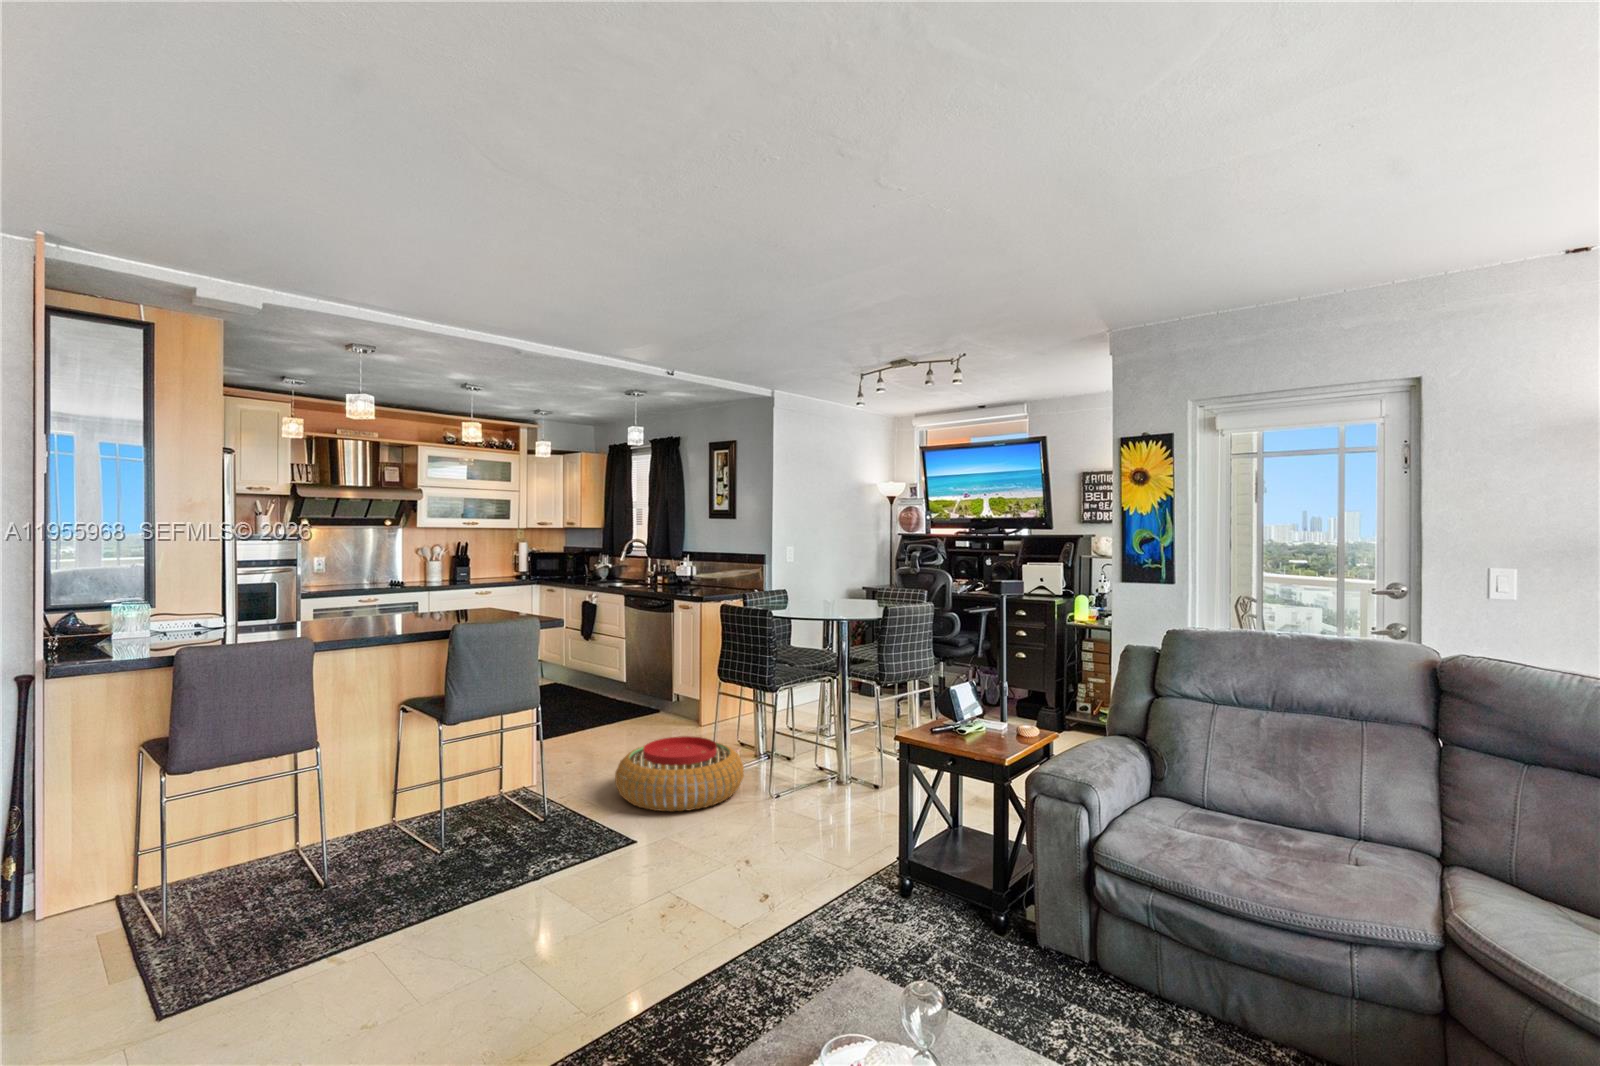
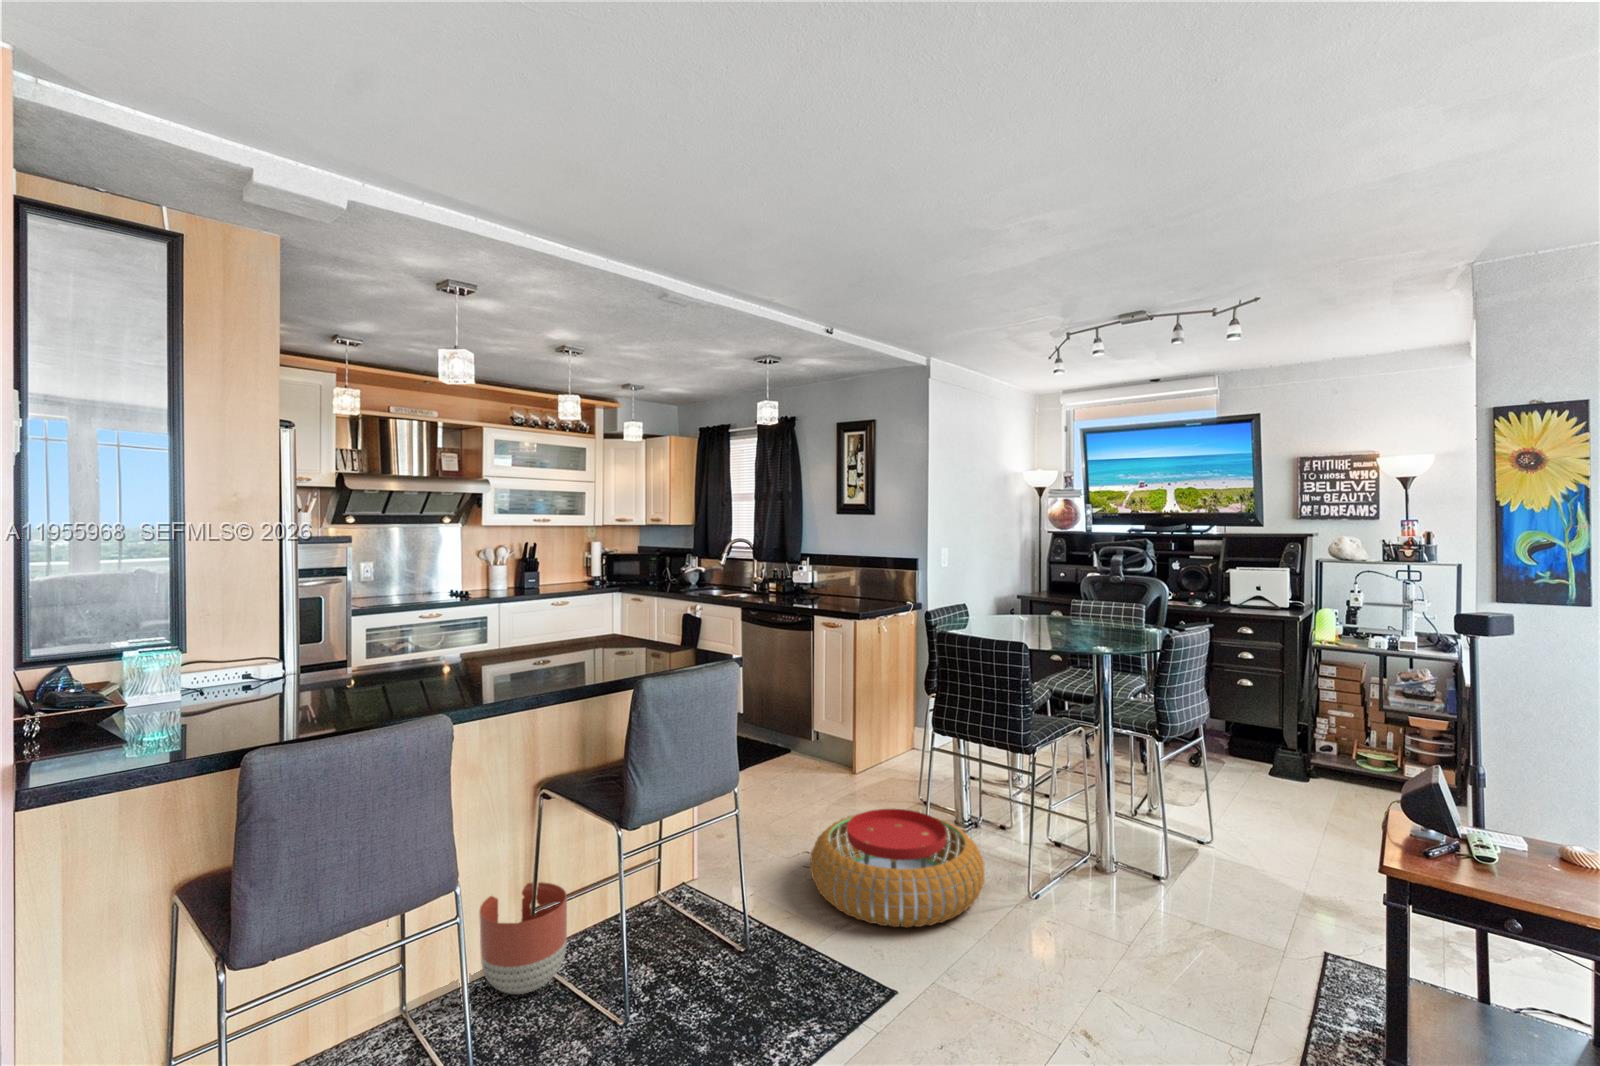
planter: none [352,772,417,842] -> present [479,882,567,994]

